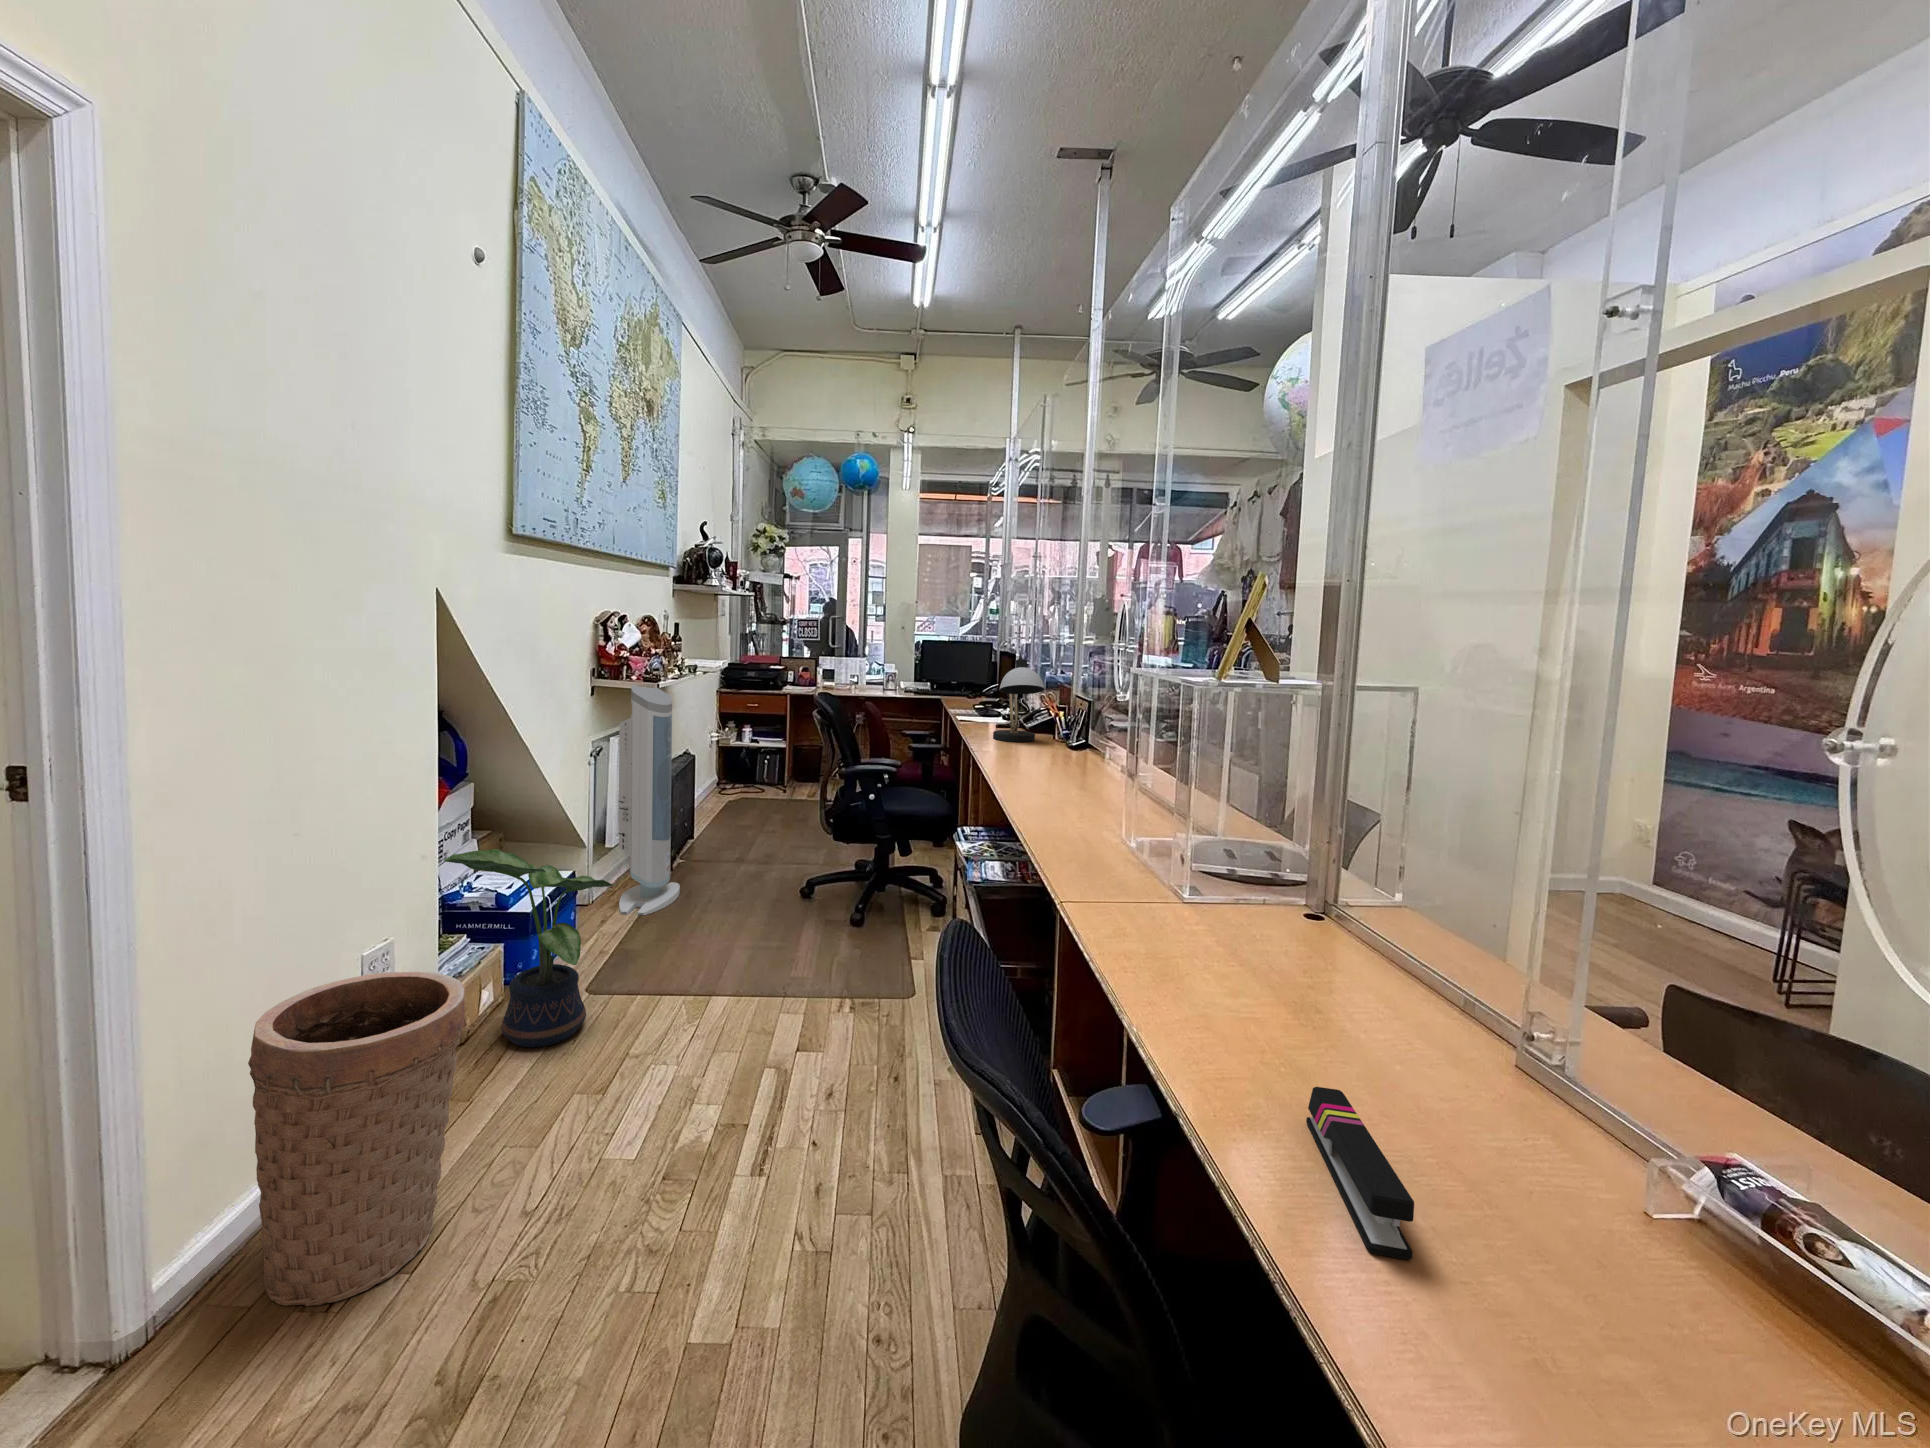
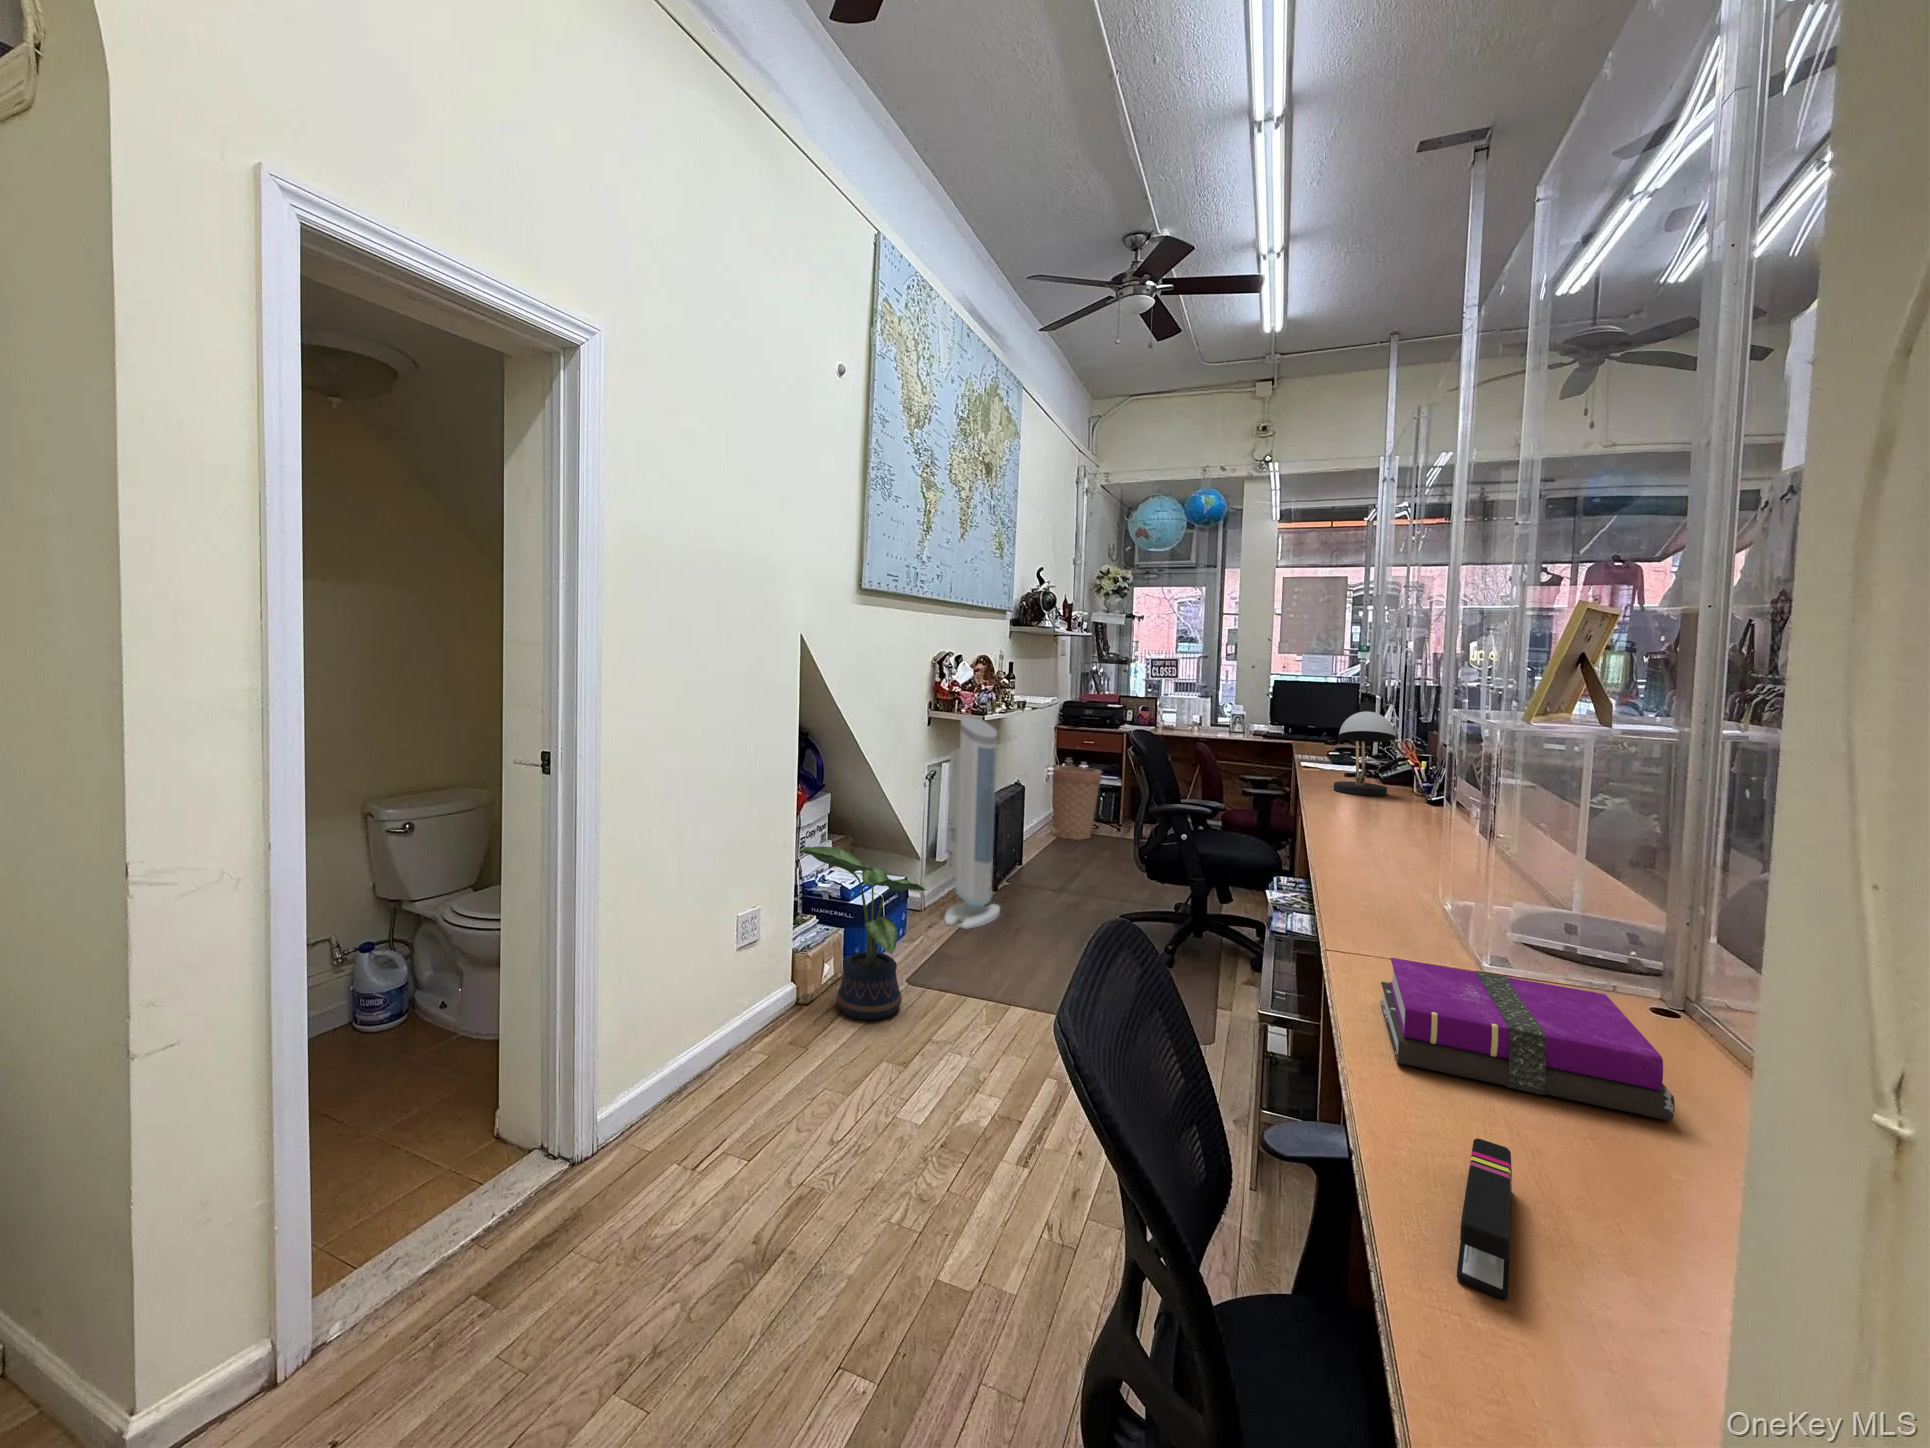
notebook: none [1142,906,1392,1018] -> present [1380,958,1675,1121]
basket: present [248,972,467,1306] -> present [1053,767,1102,840]

